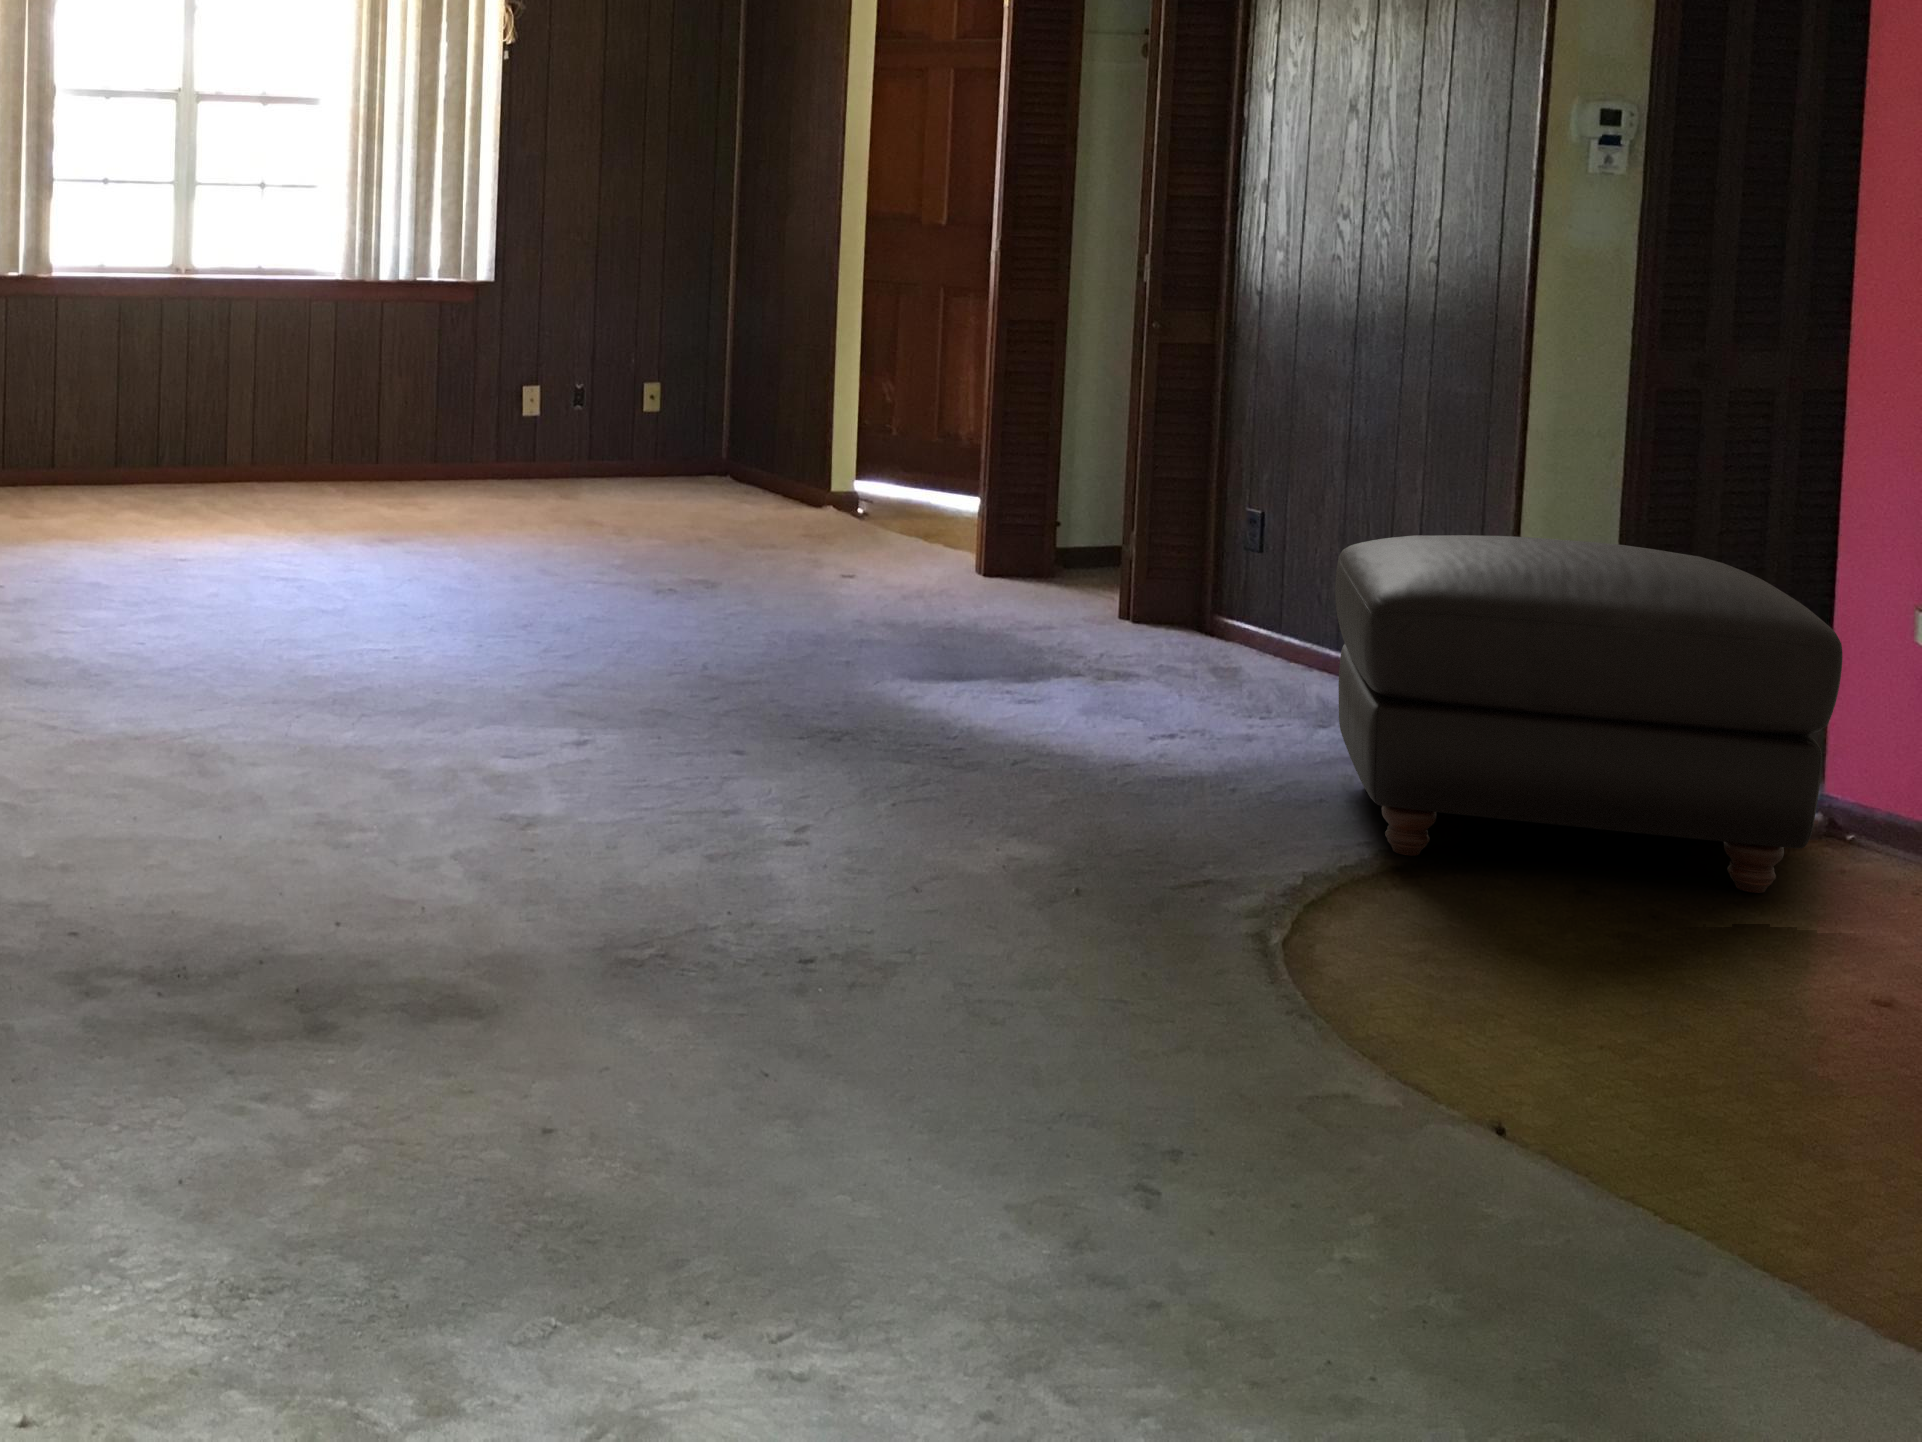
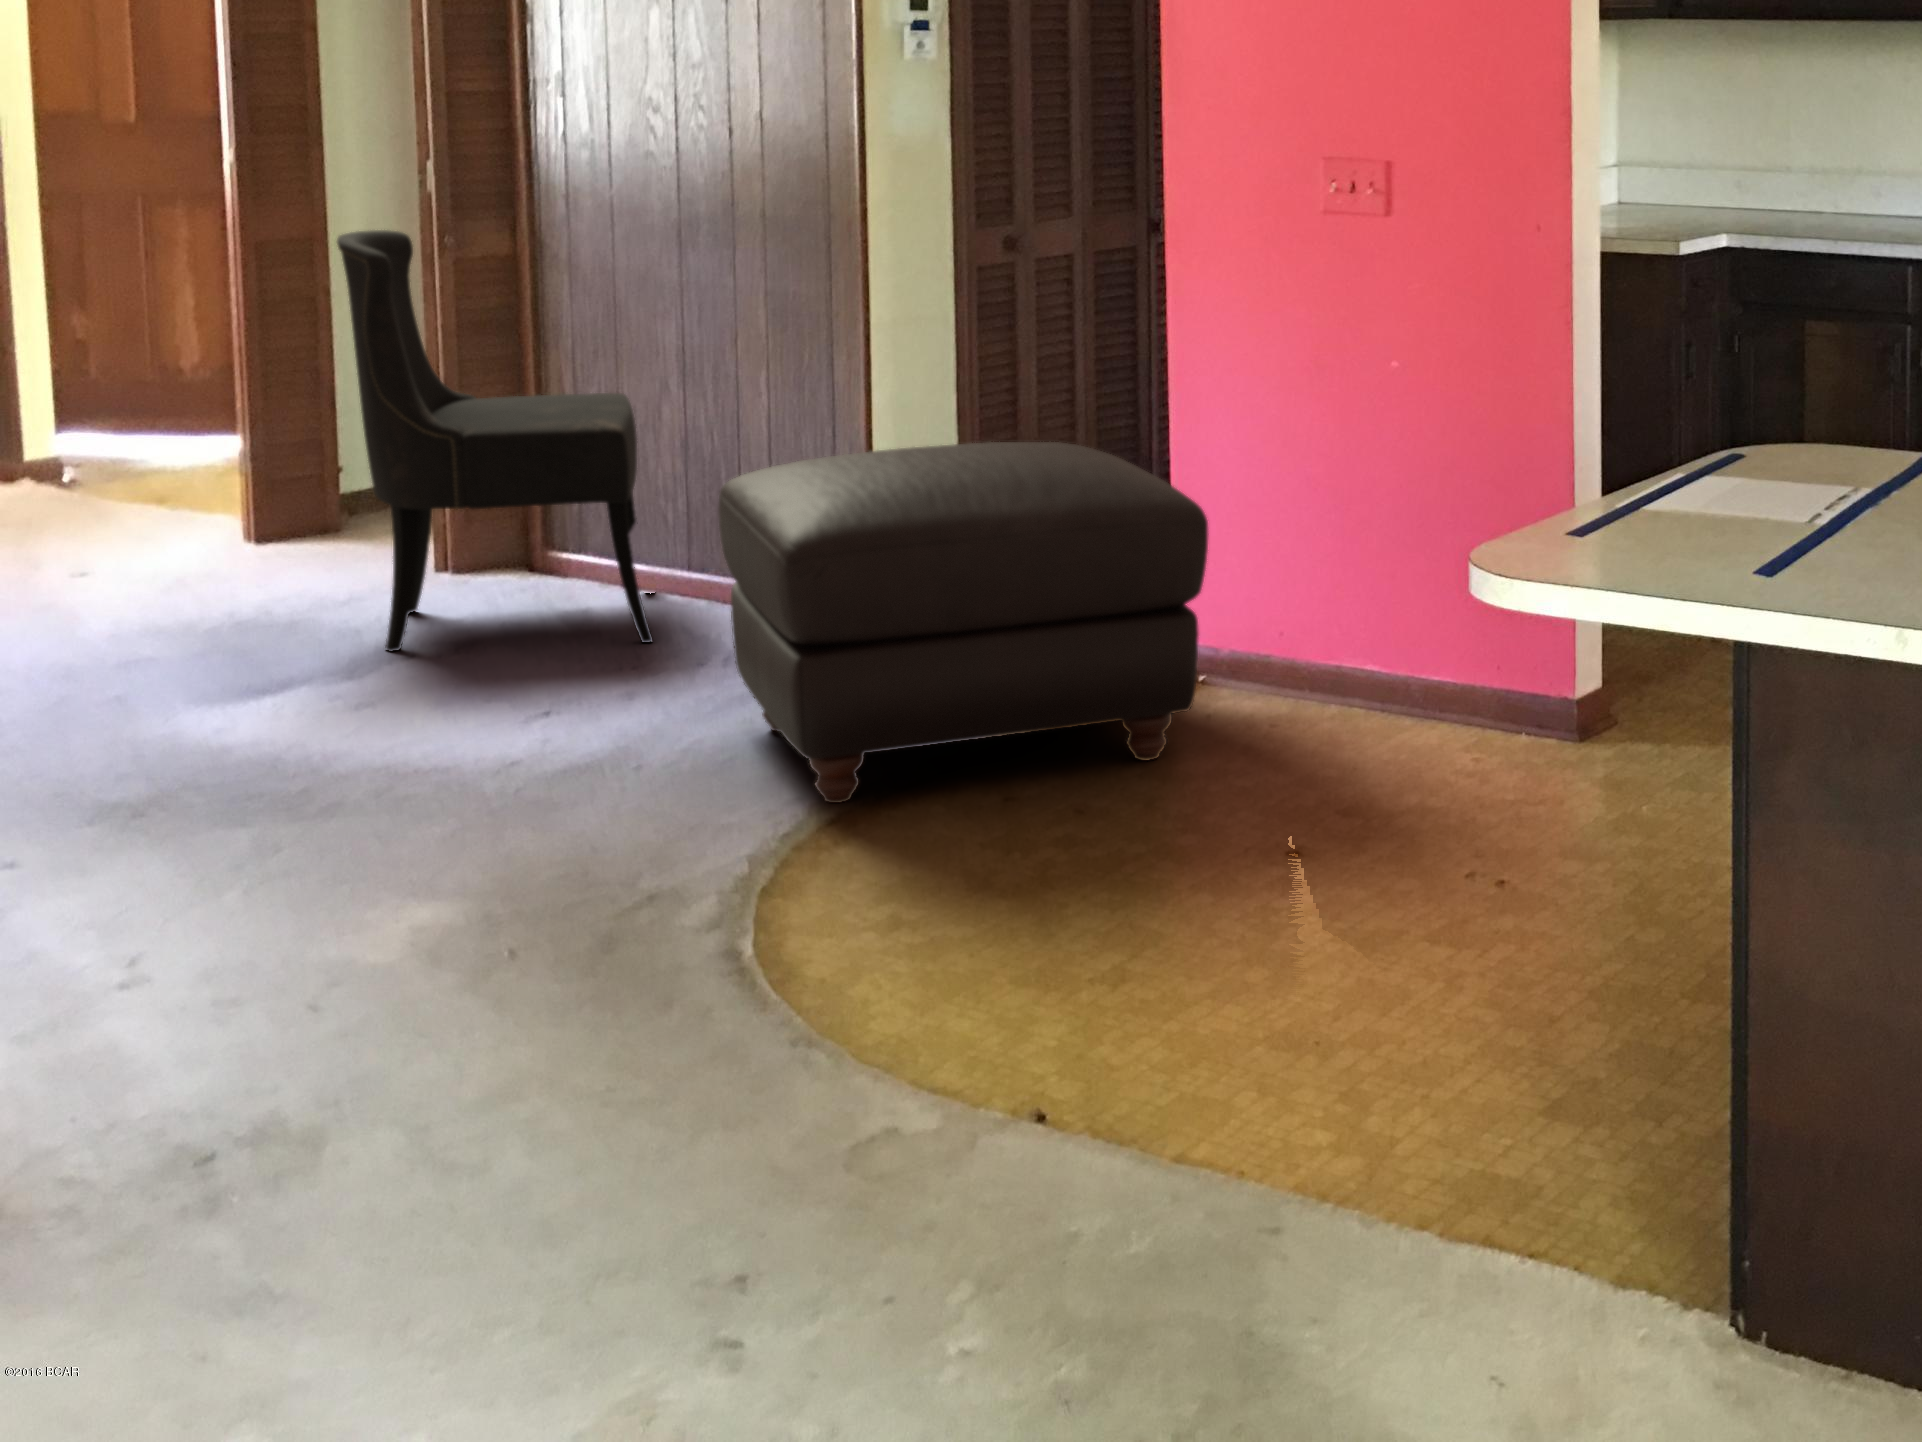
dining chair: none [1055,307,1304,702] -> present [337,230,653,652]

